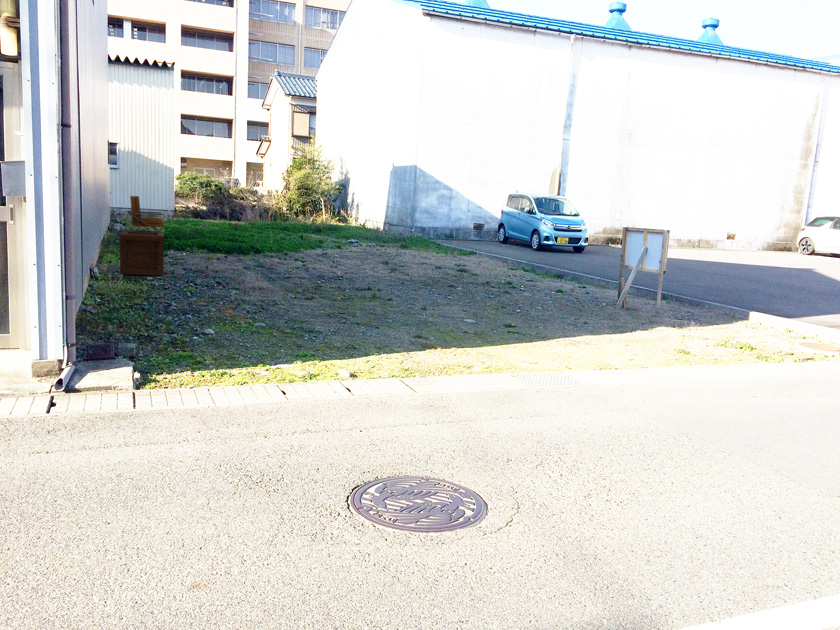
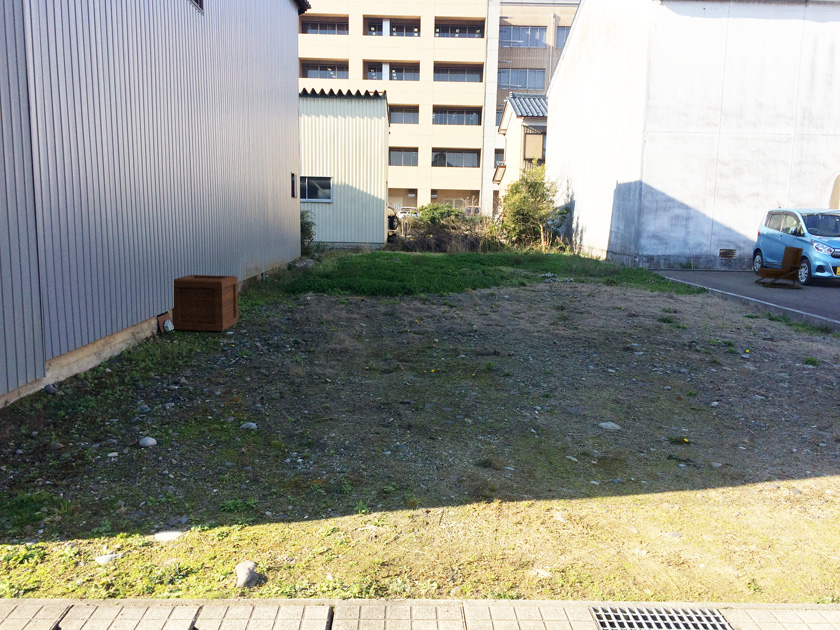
lounge chair: present [127,196,164,235] -> present [754,246,806,288]

